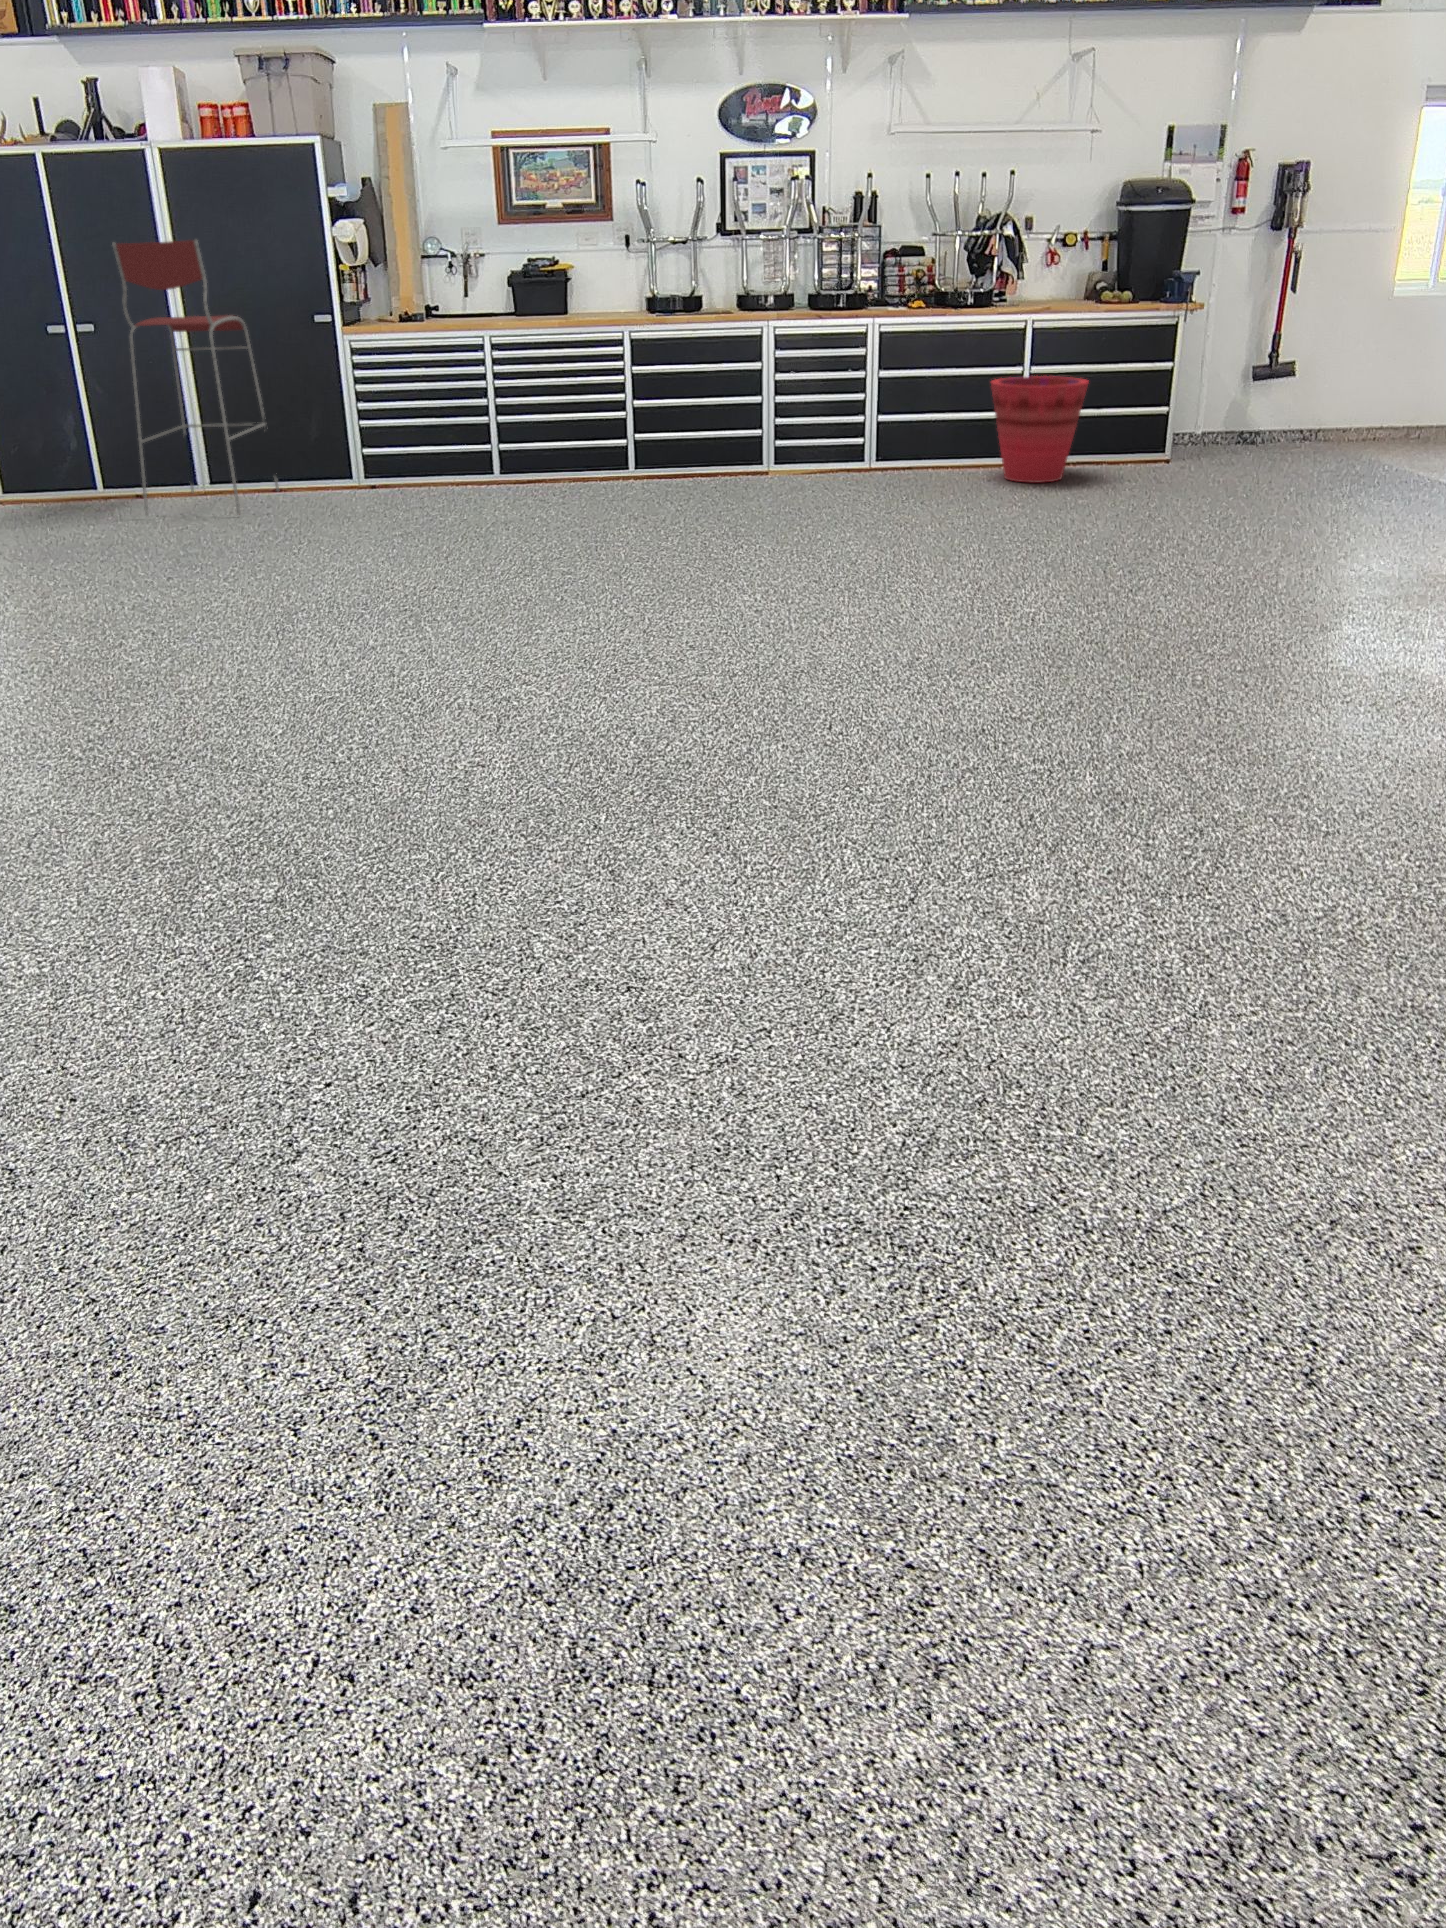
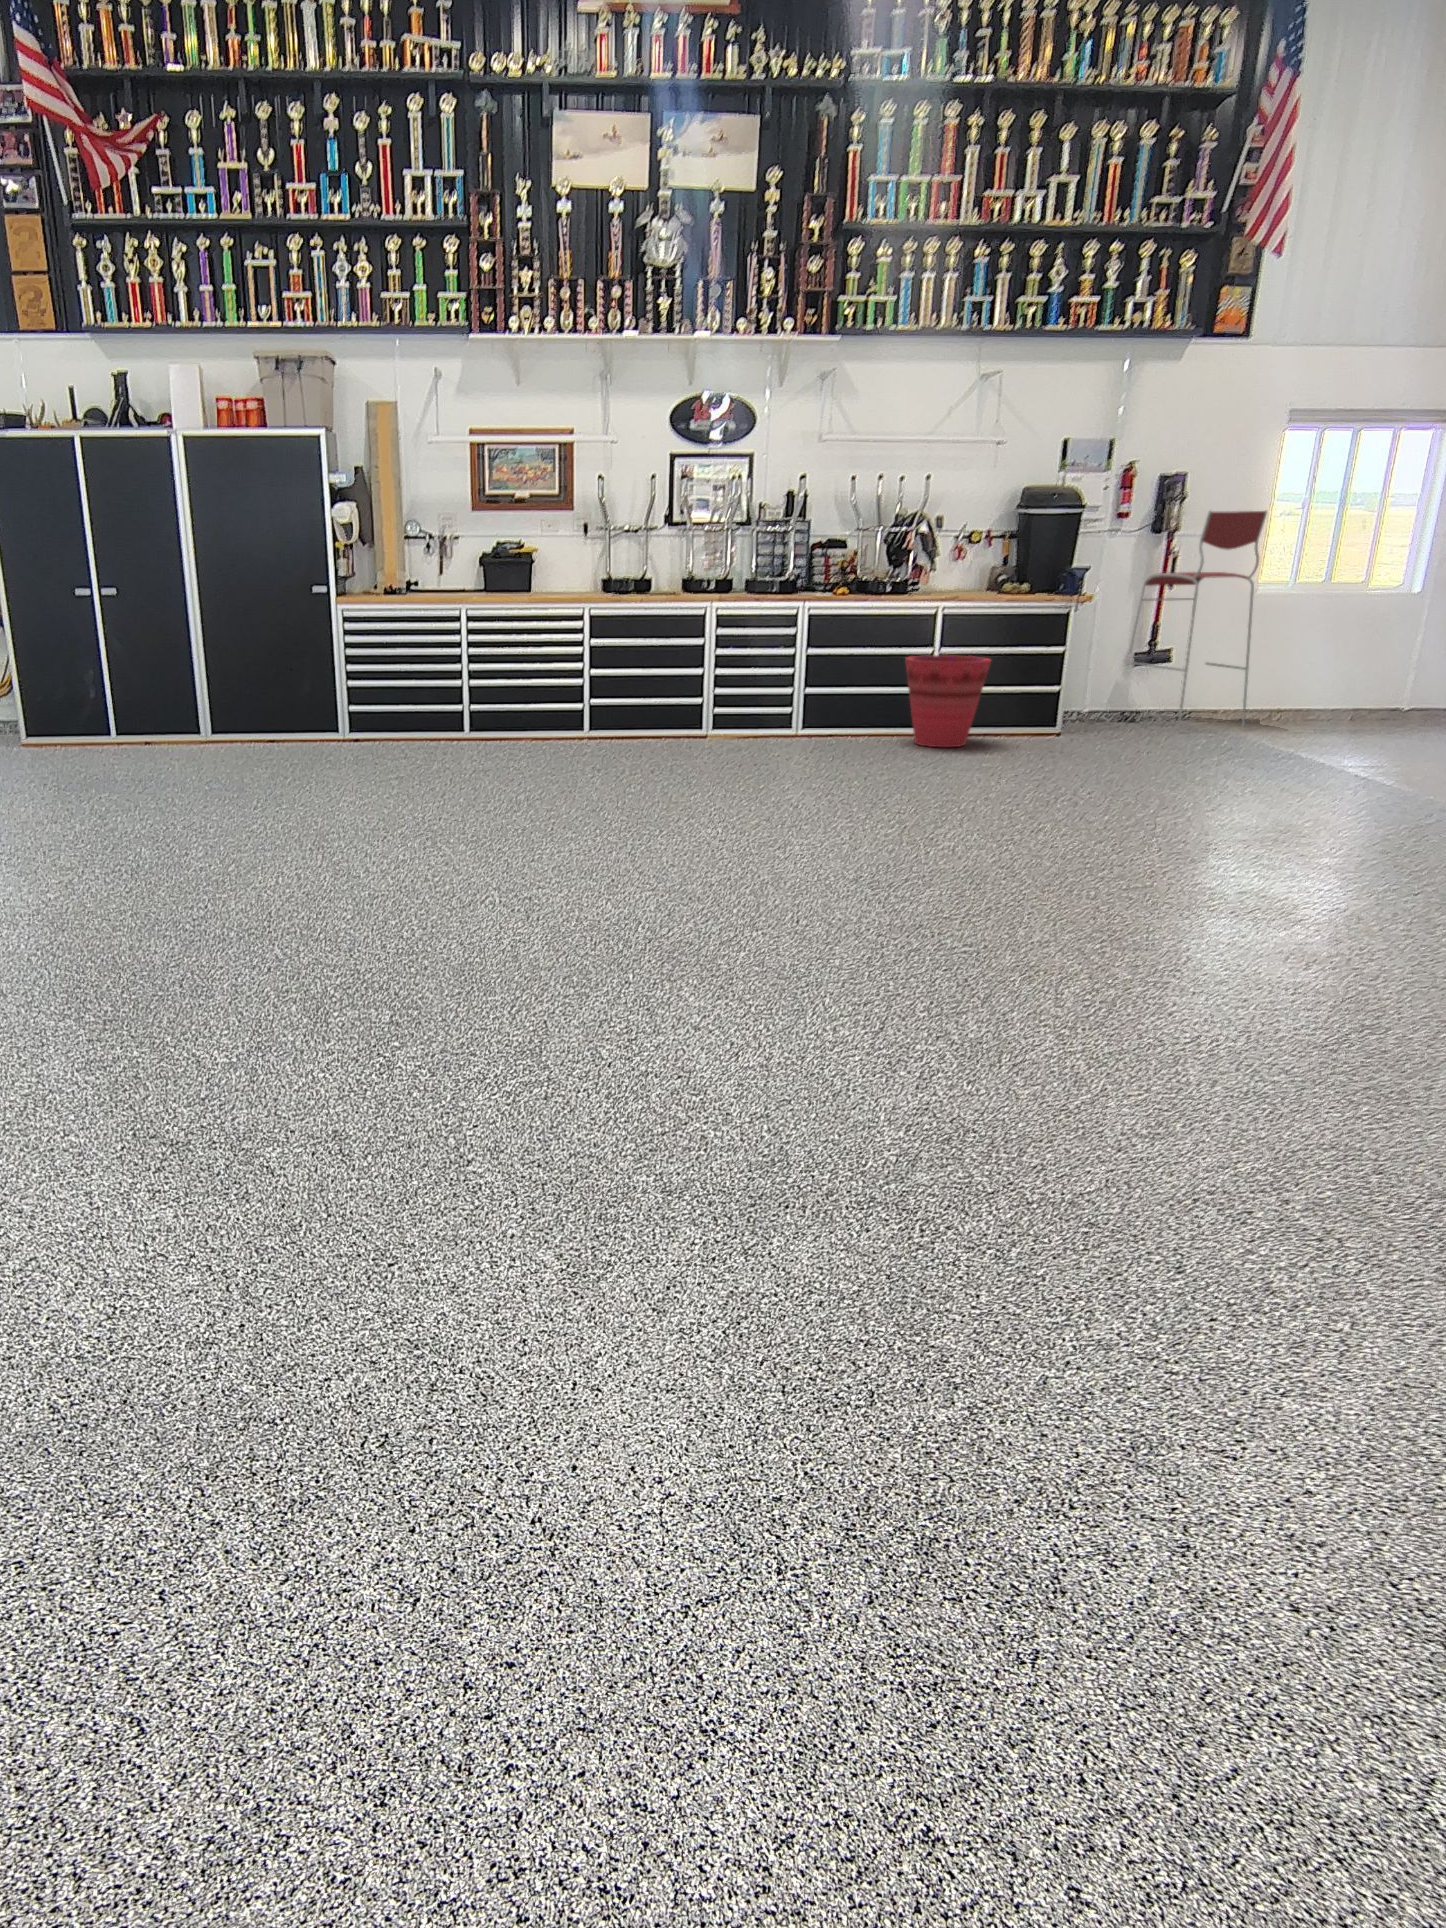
bar stool: present [112,240,279,516] -> present [1129,511,1267,730]

